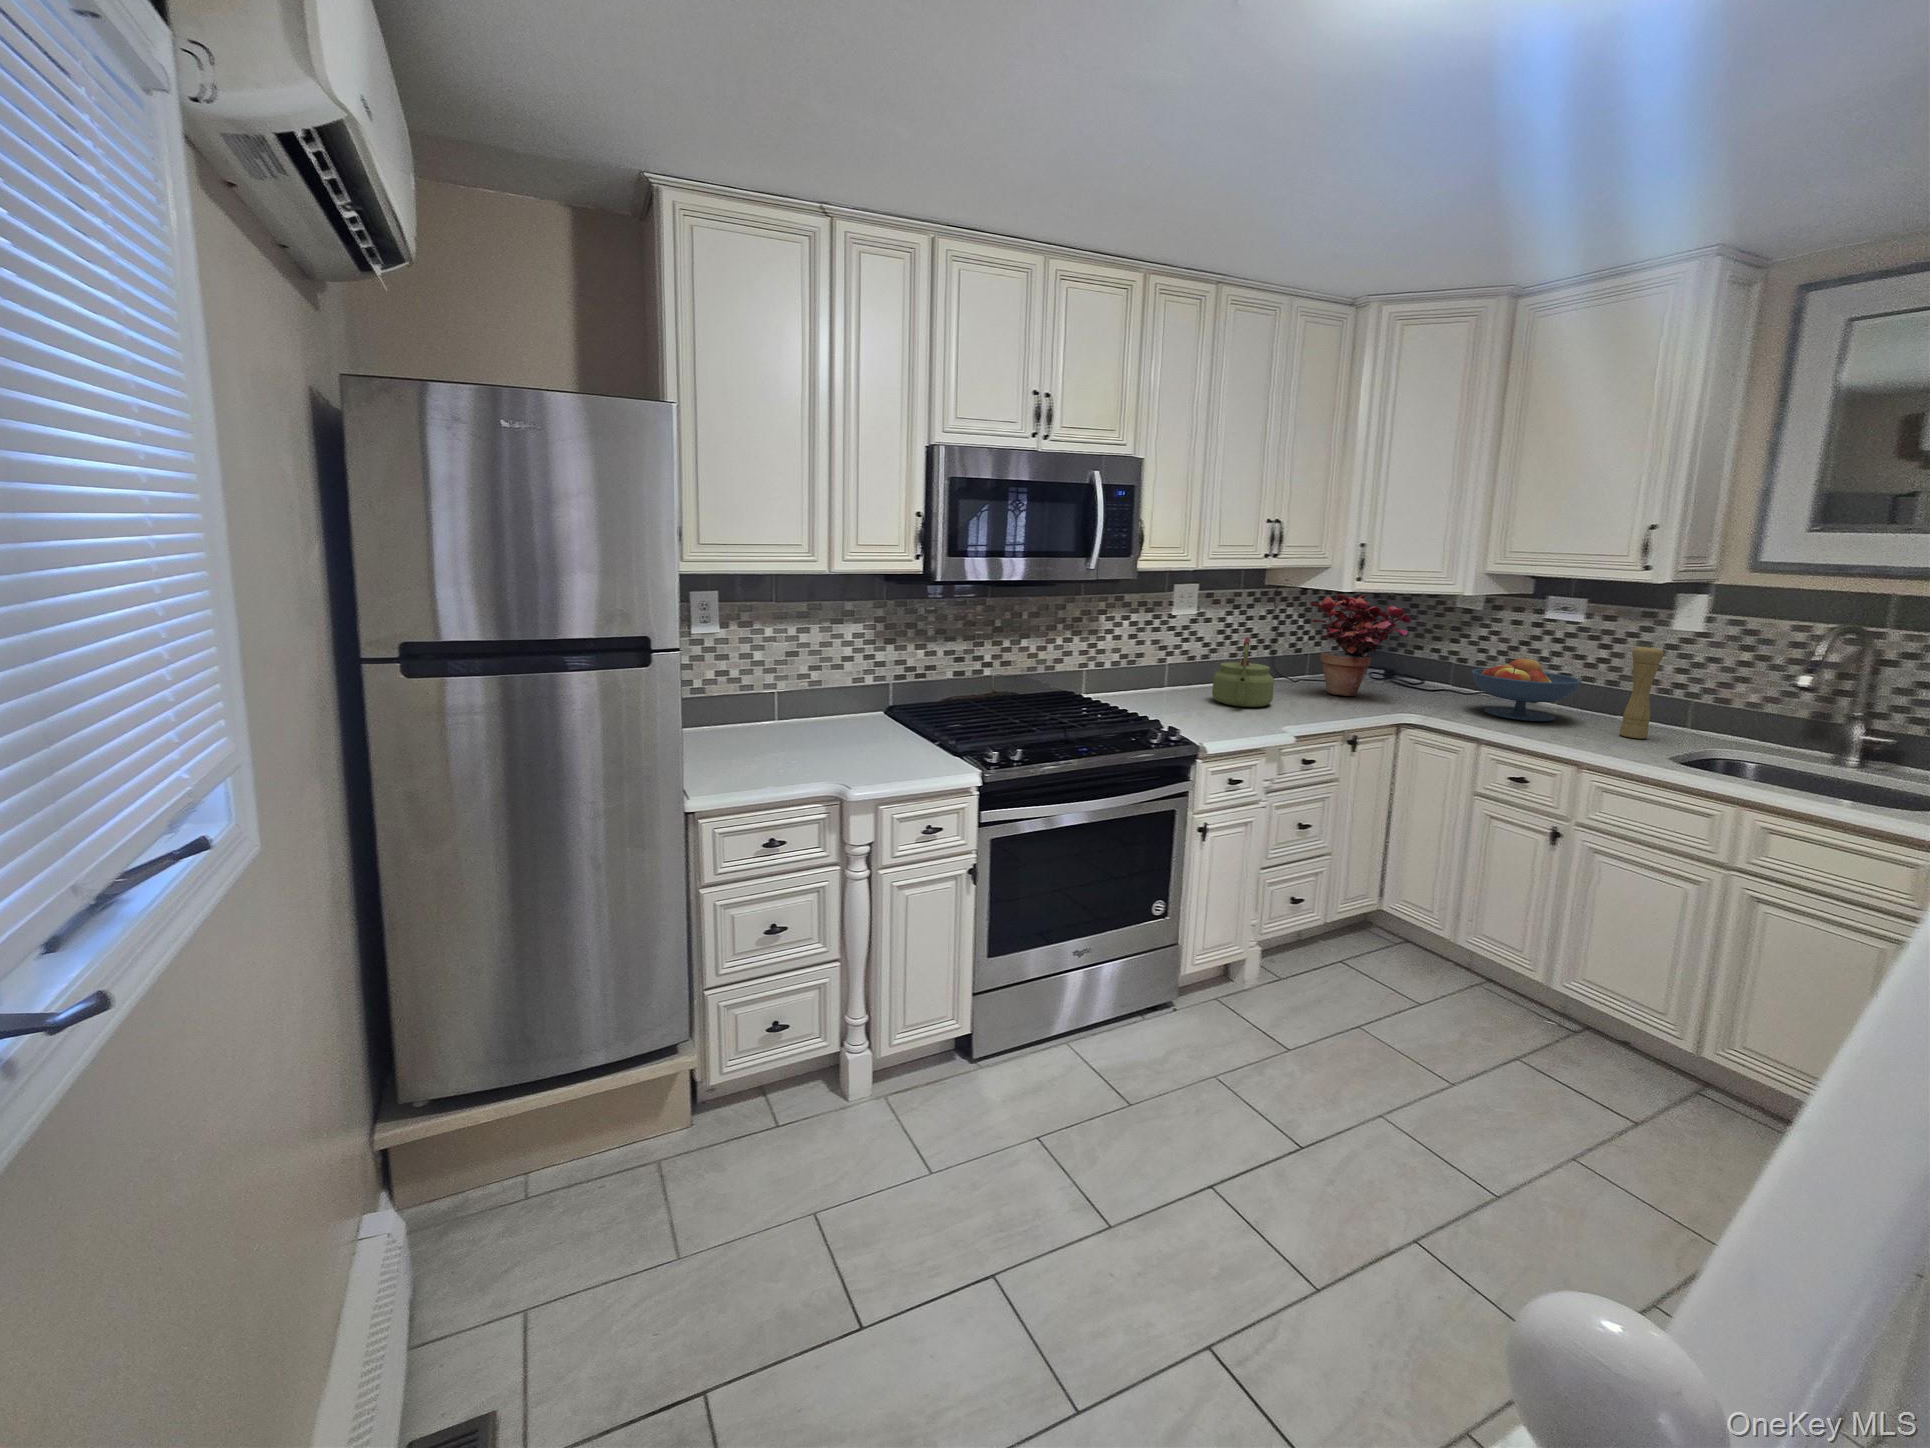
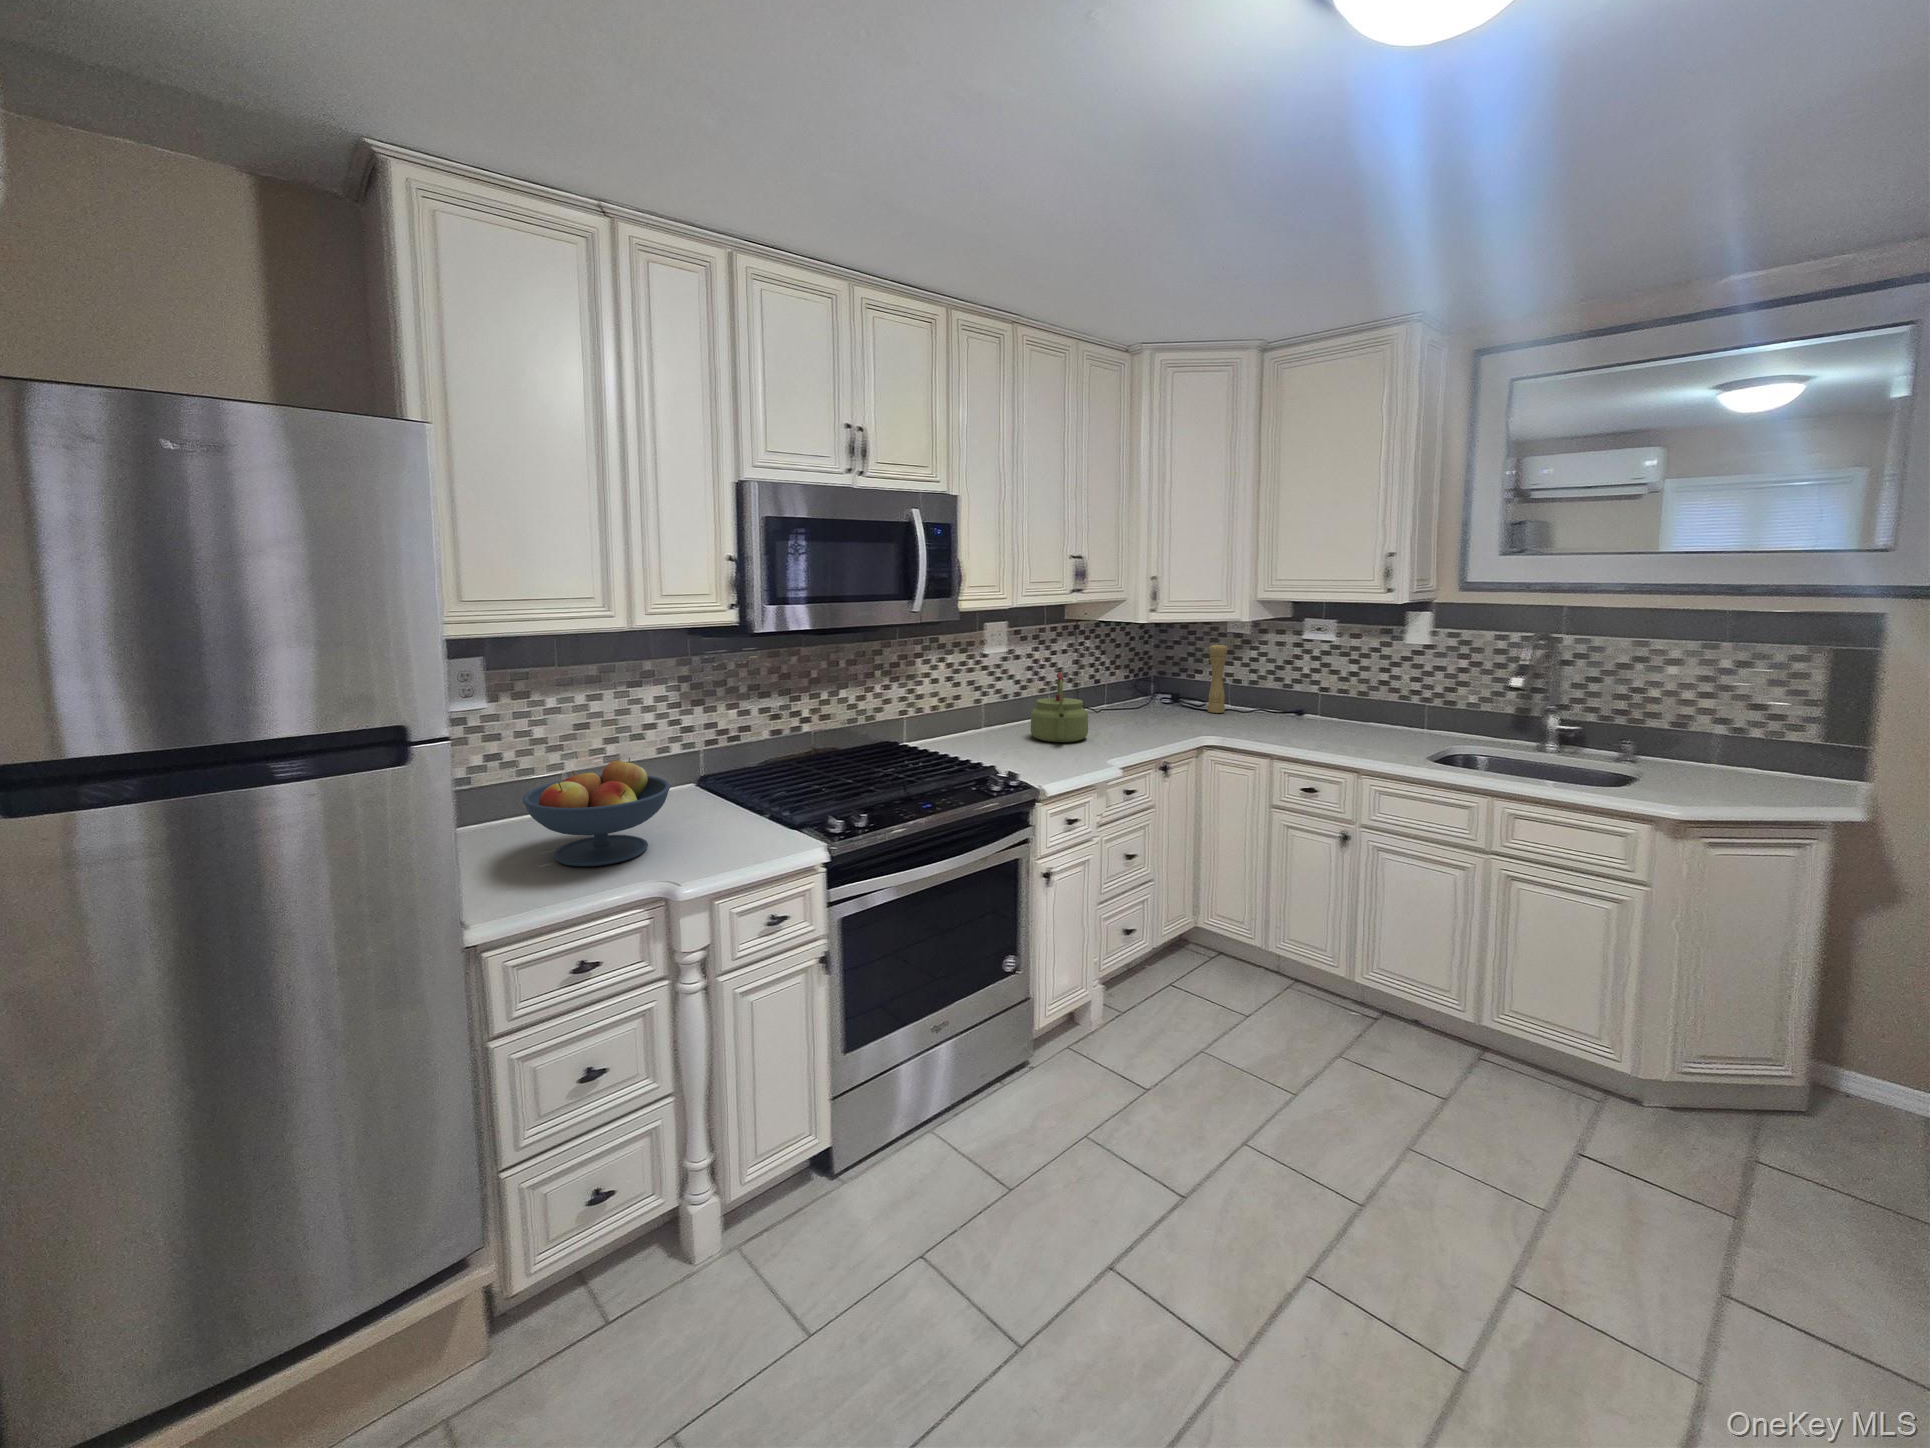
potted plant: present [1310,594,1412,696] -> none [1109,625,1200,723]
pepper mill: present [1619,646,1664,739] -> present [1208,644,1228,713]
fruit bowl: present [1472,658,1582,721] -> present [523,758,671,866]

